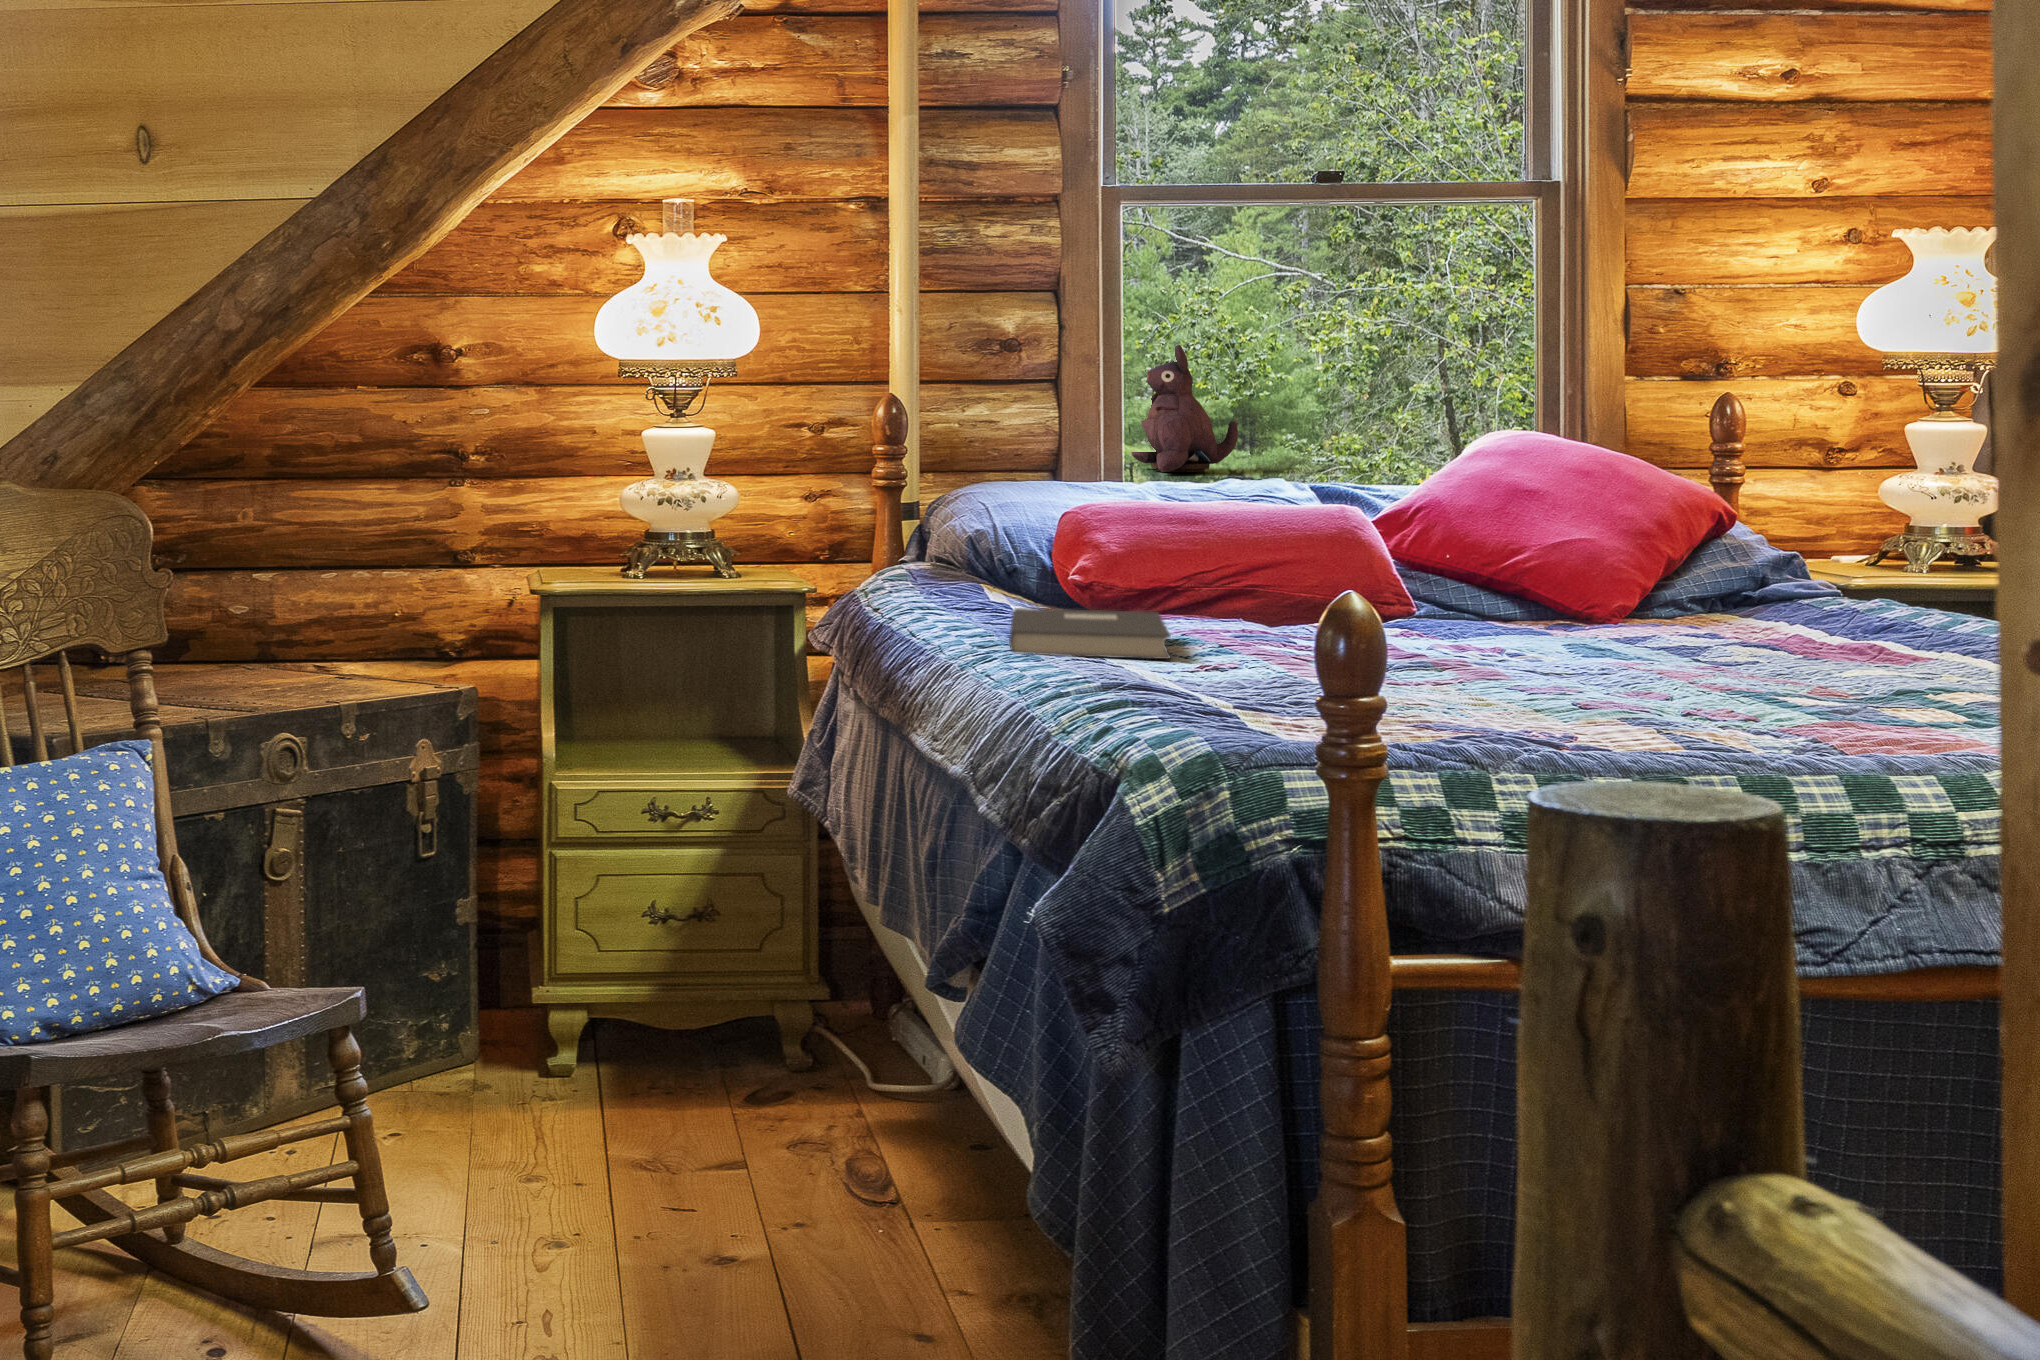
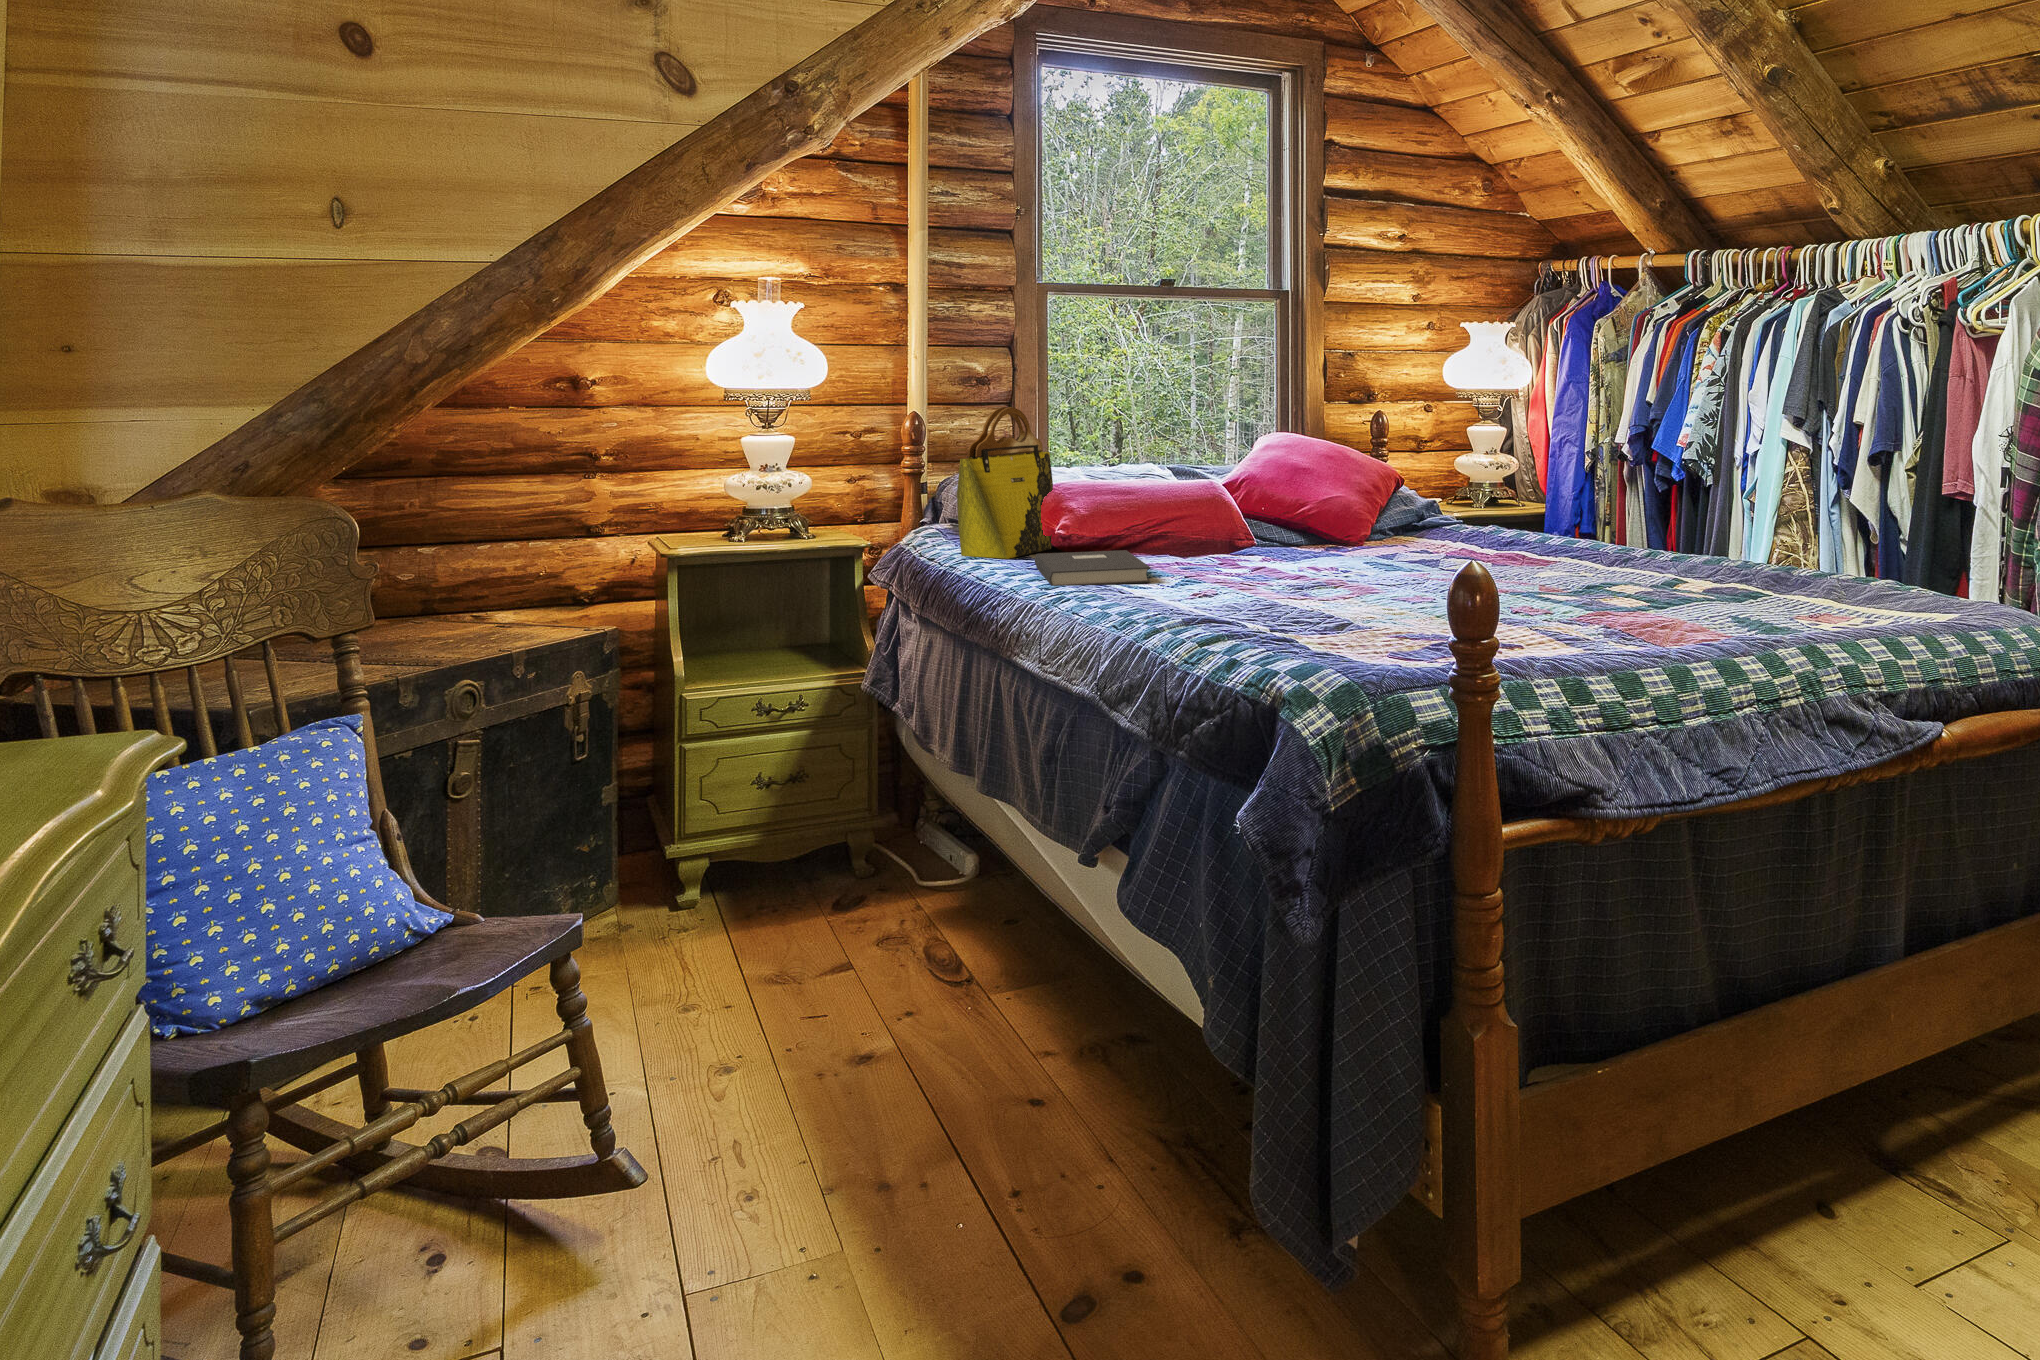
plush toy: present [1132,345,1238,472] -> none [1061,379,1124,457]
tote bag: none [908,383,1069,616] -> present [957,407,1053,559]

